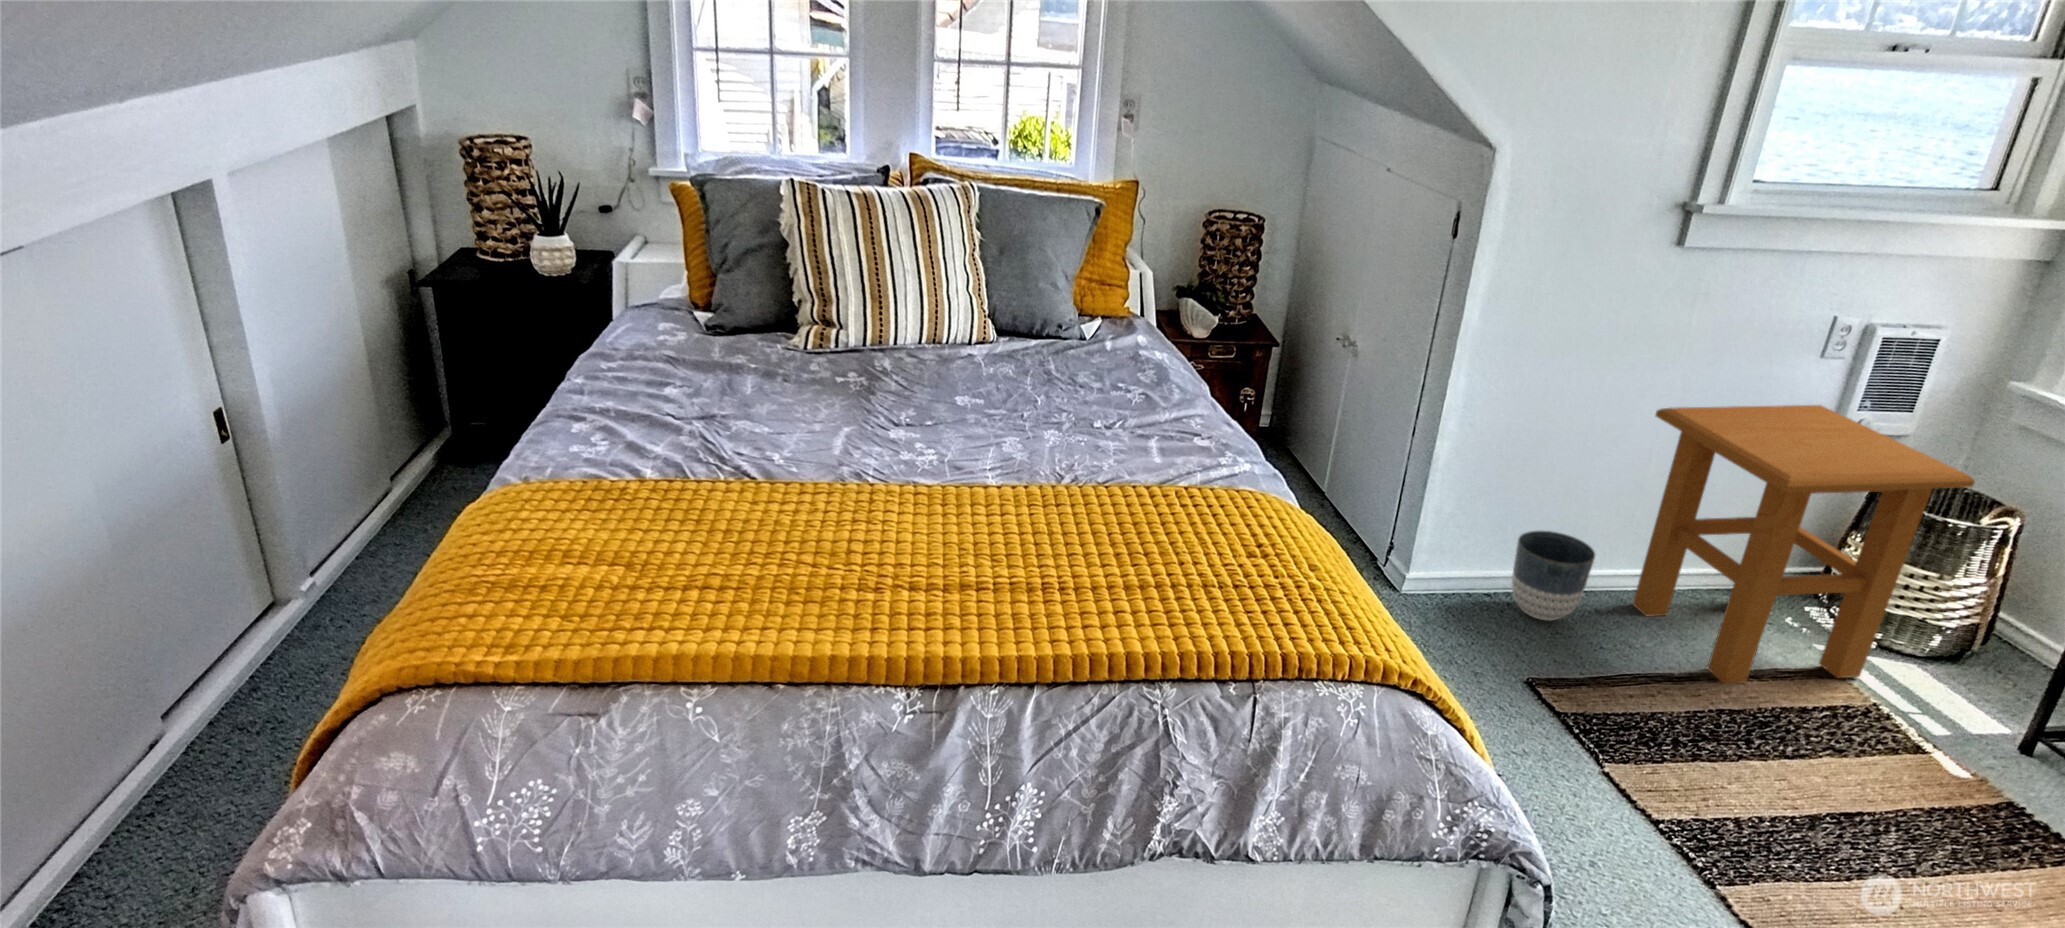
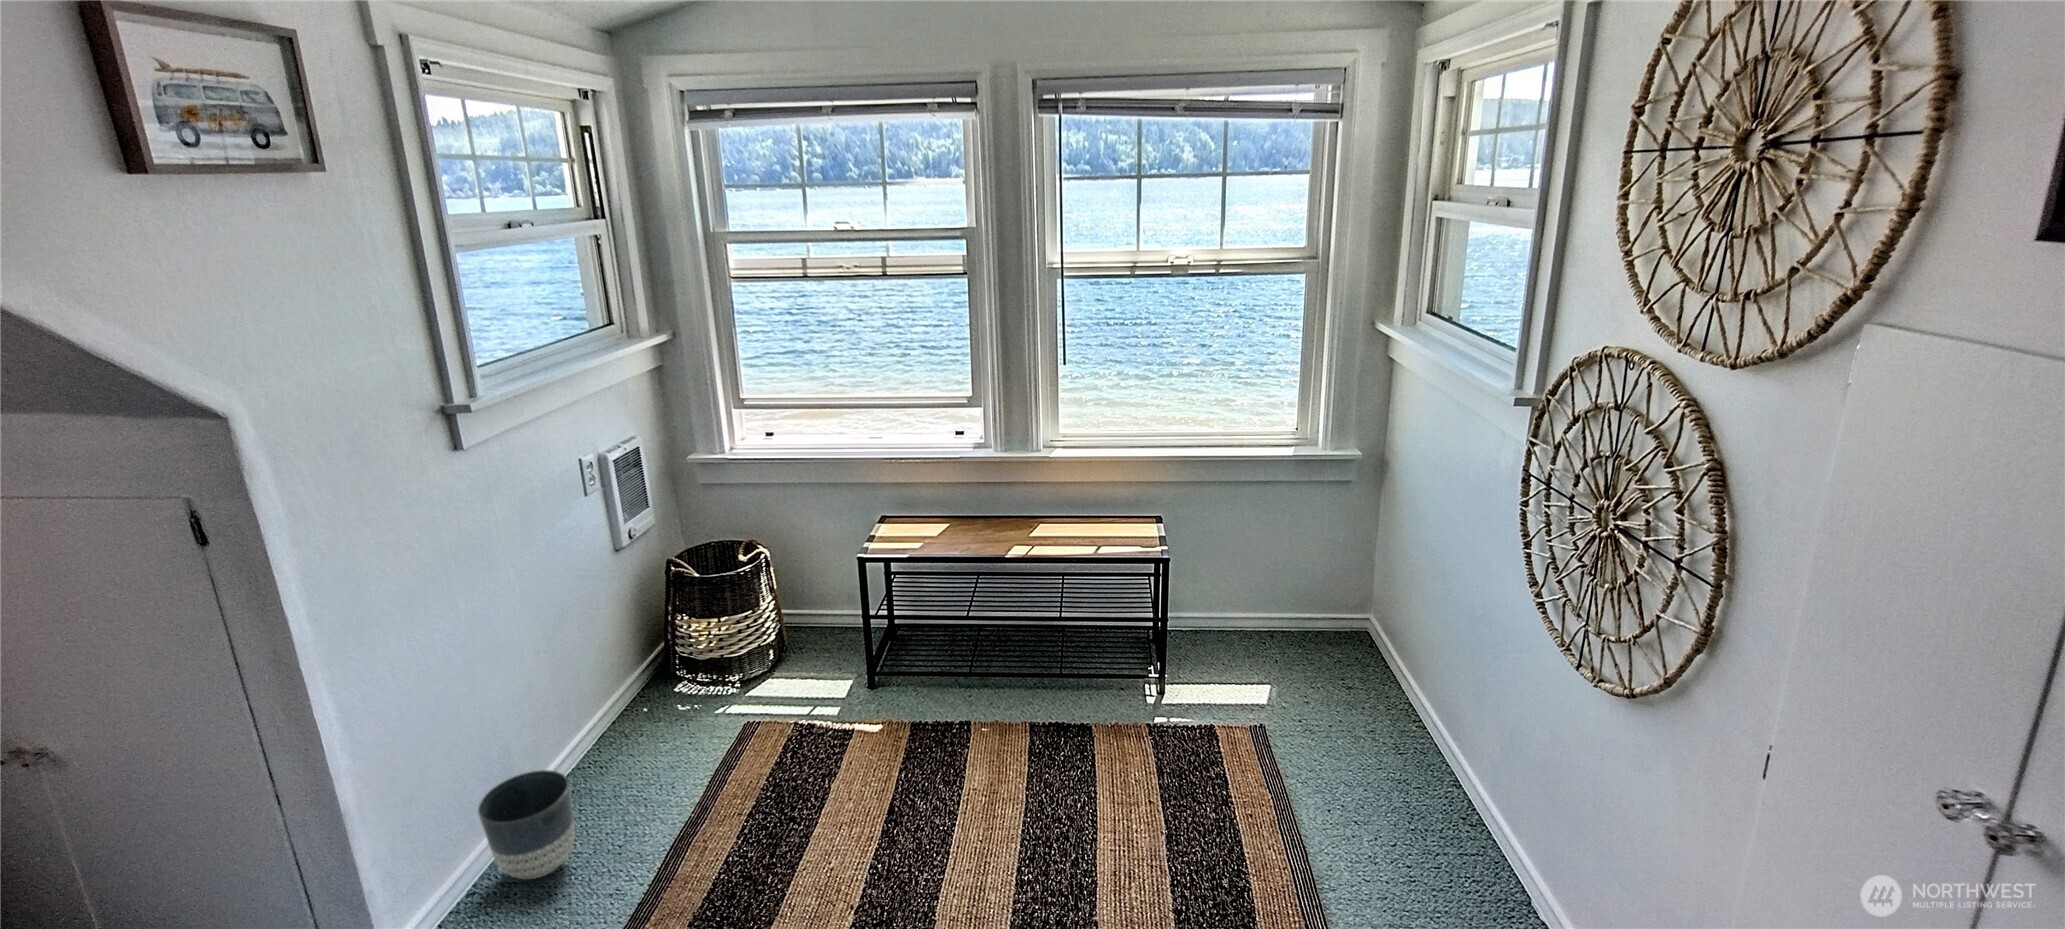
side table: present [1633,405,1975,683] -> none [518,534,767,792]

